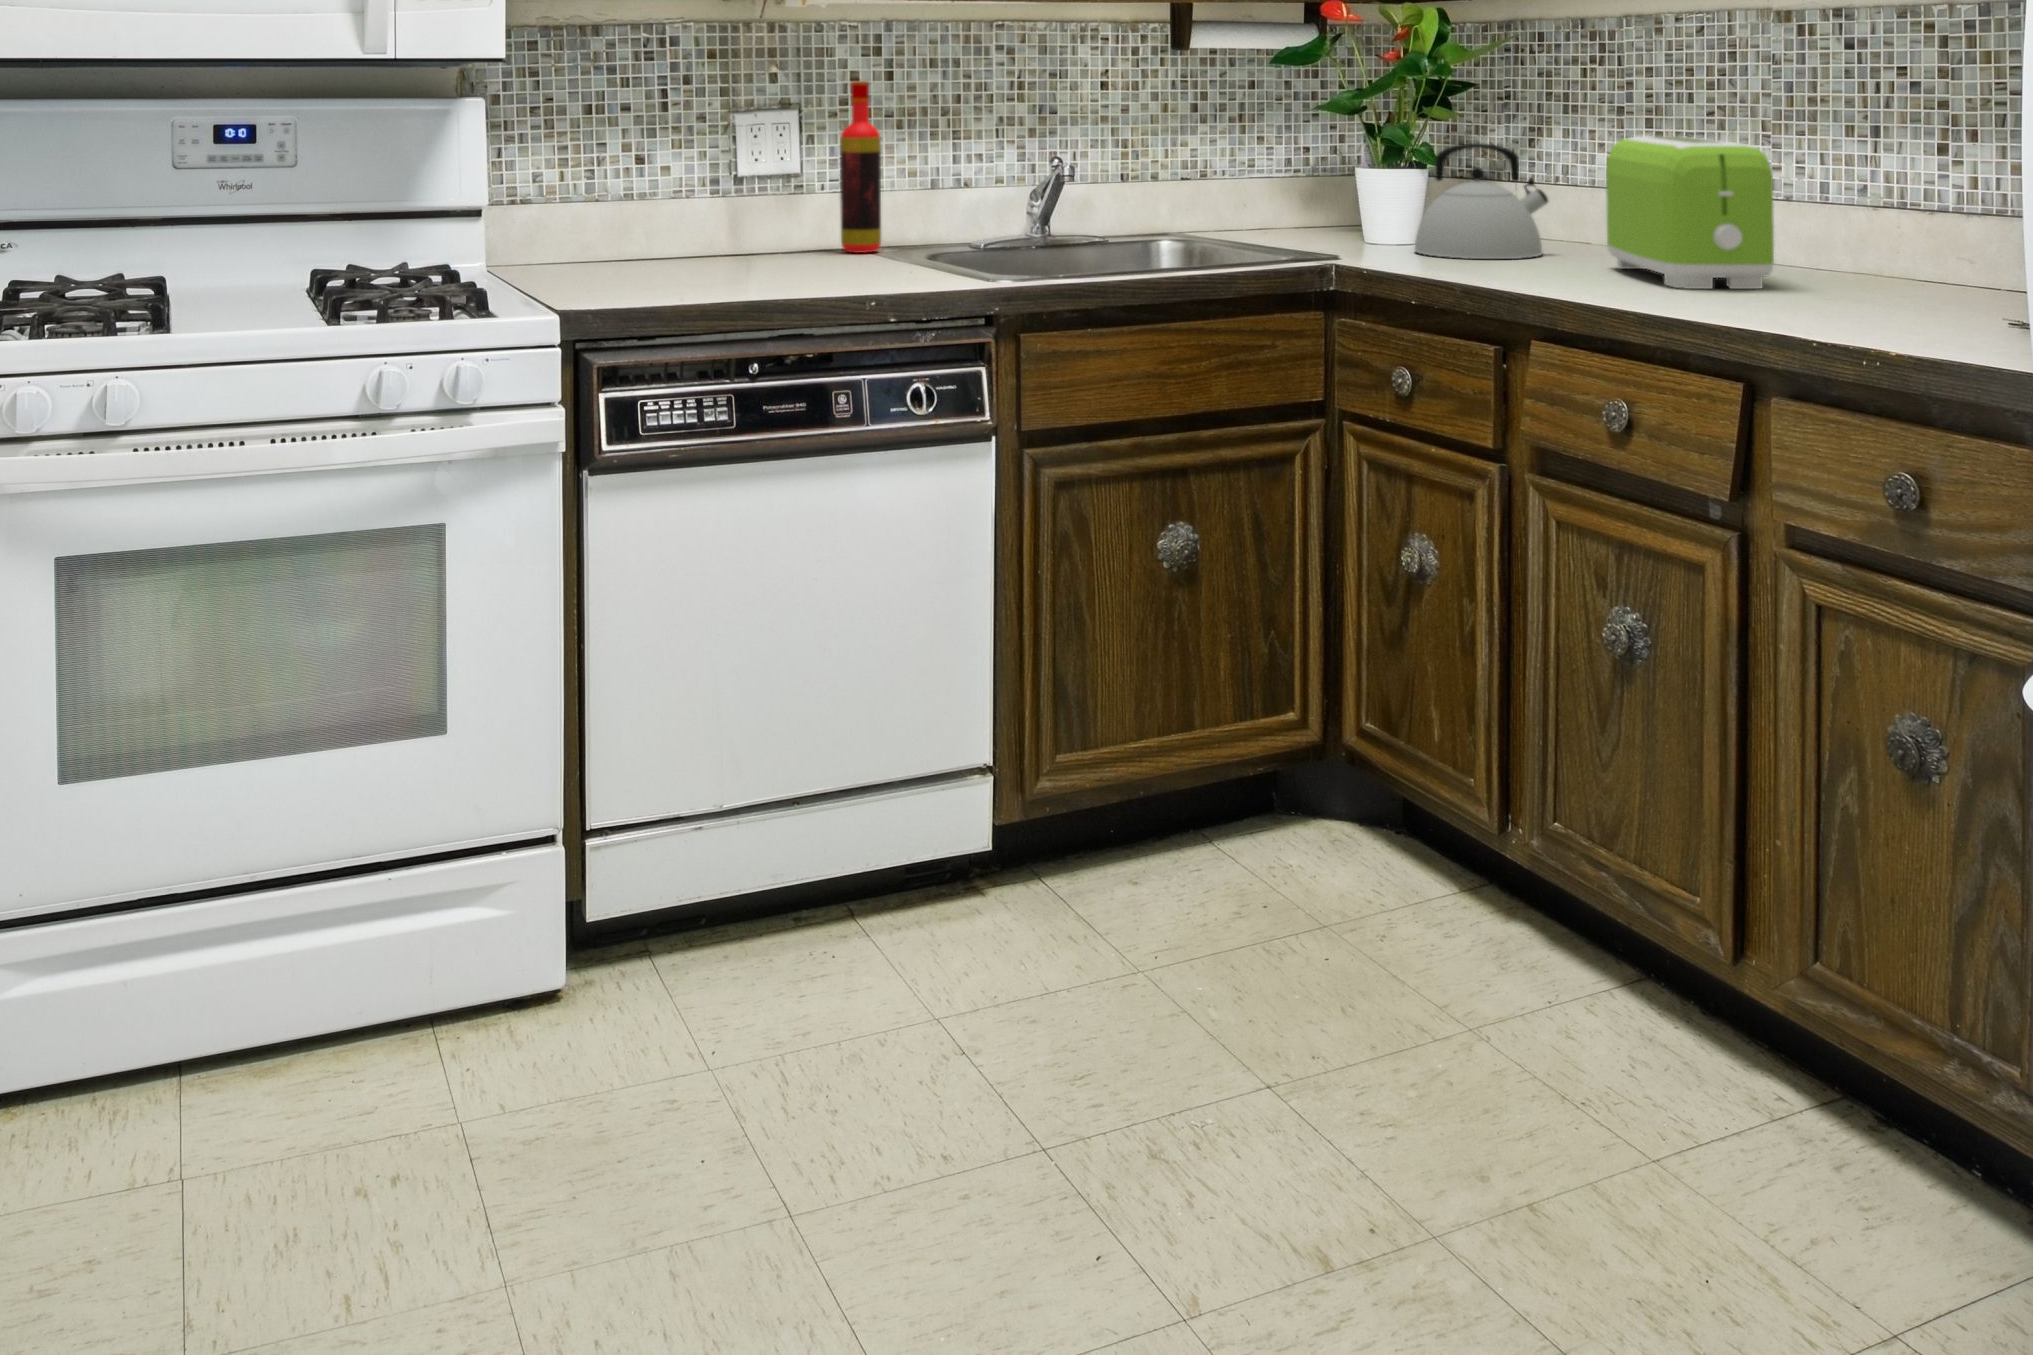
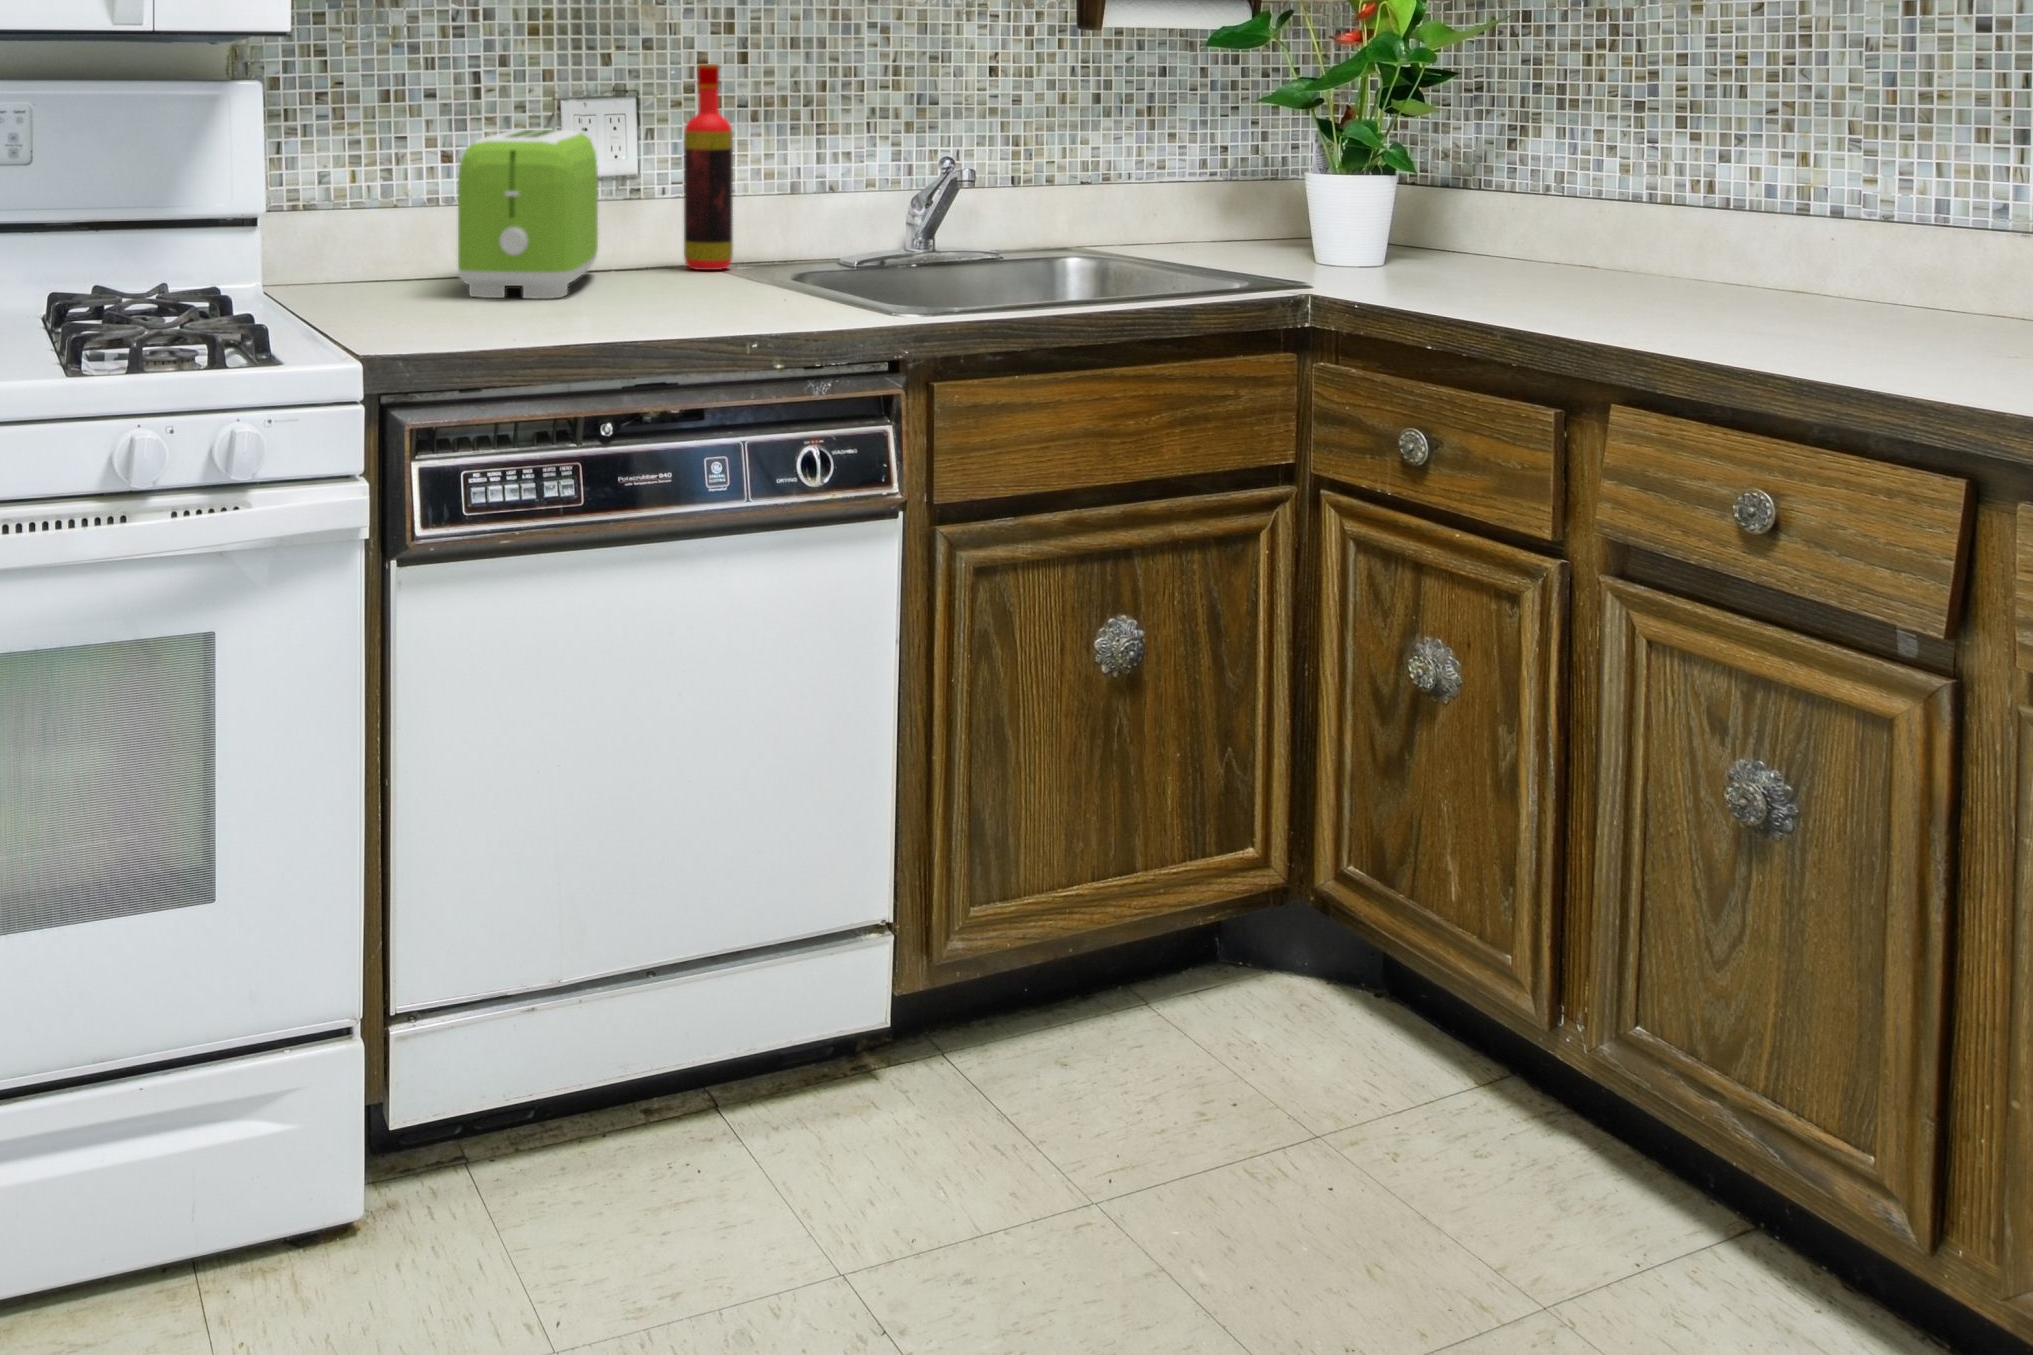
toaster: present [1606,136,1774,289] -> present [458,130,598,299]
kettle: present [1414,143,1548,259] -> none [1385,146,1559,289]

